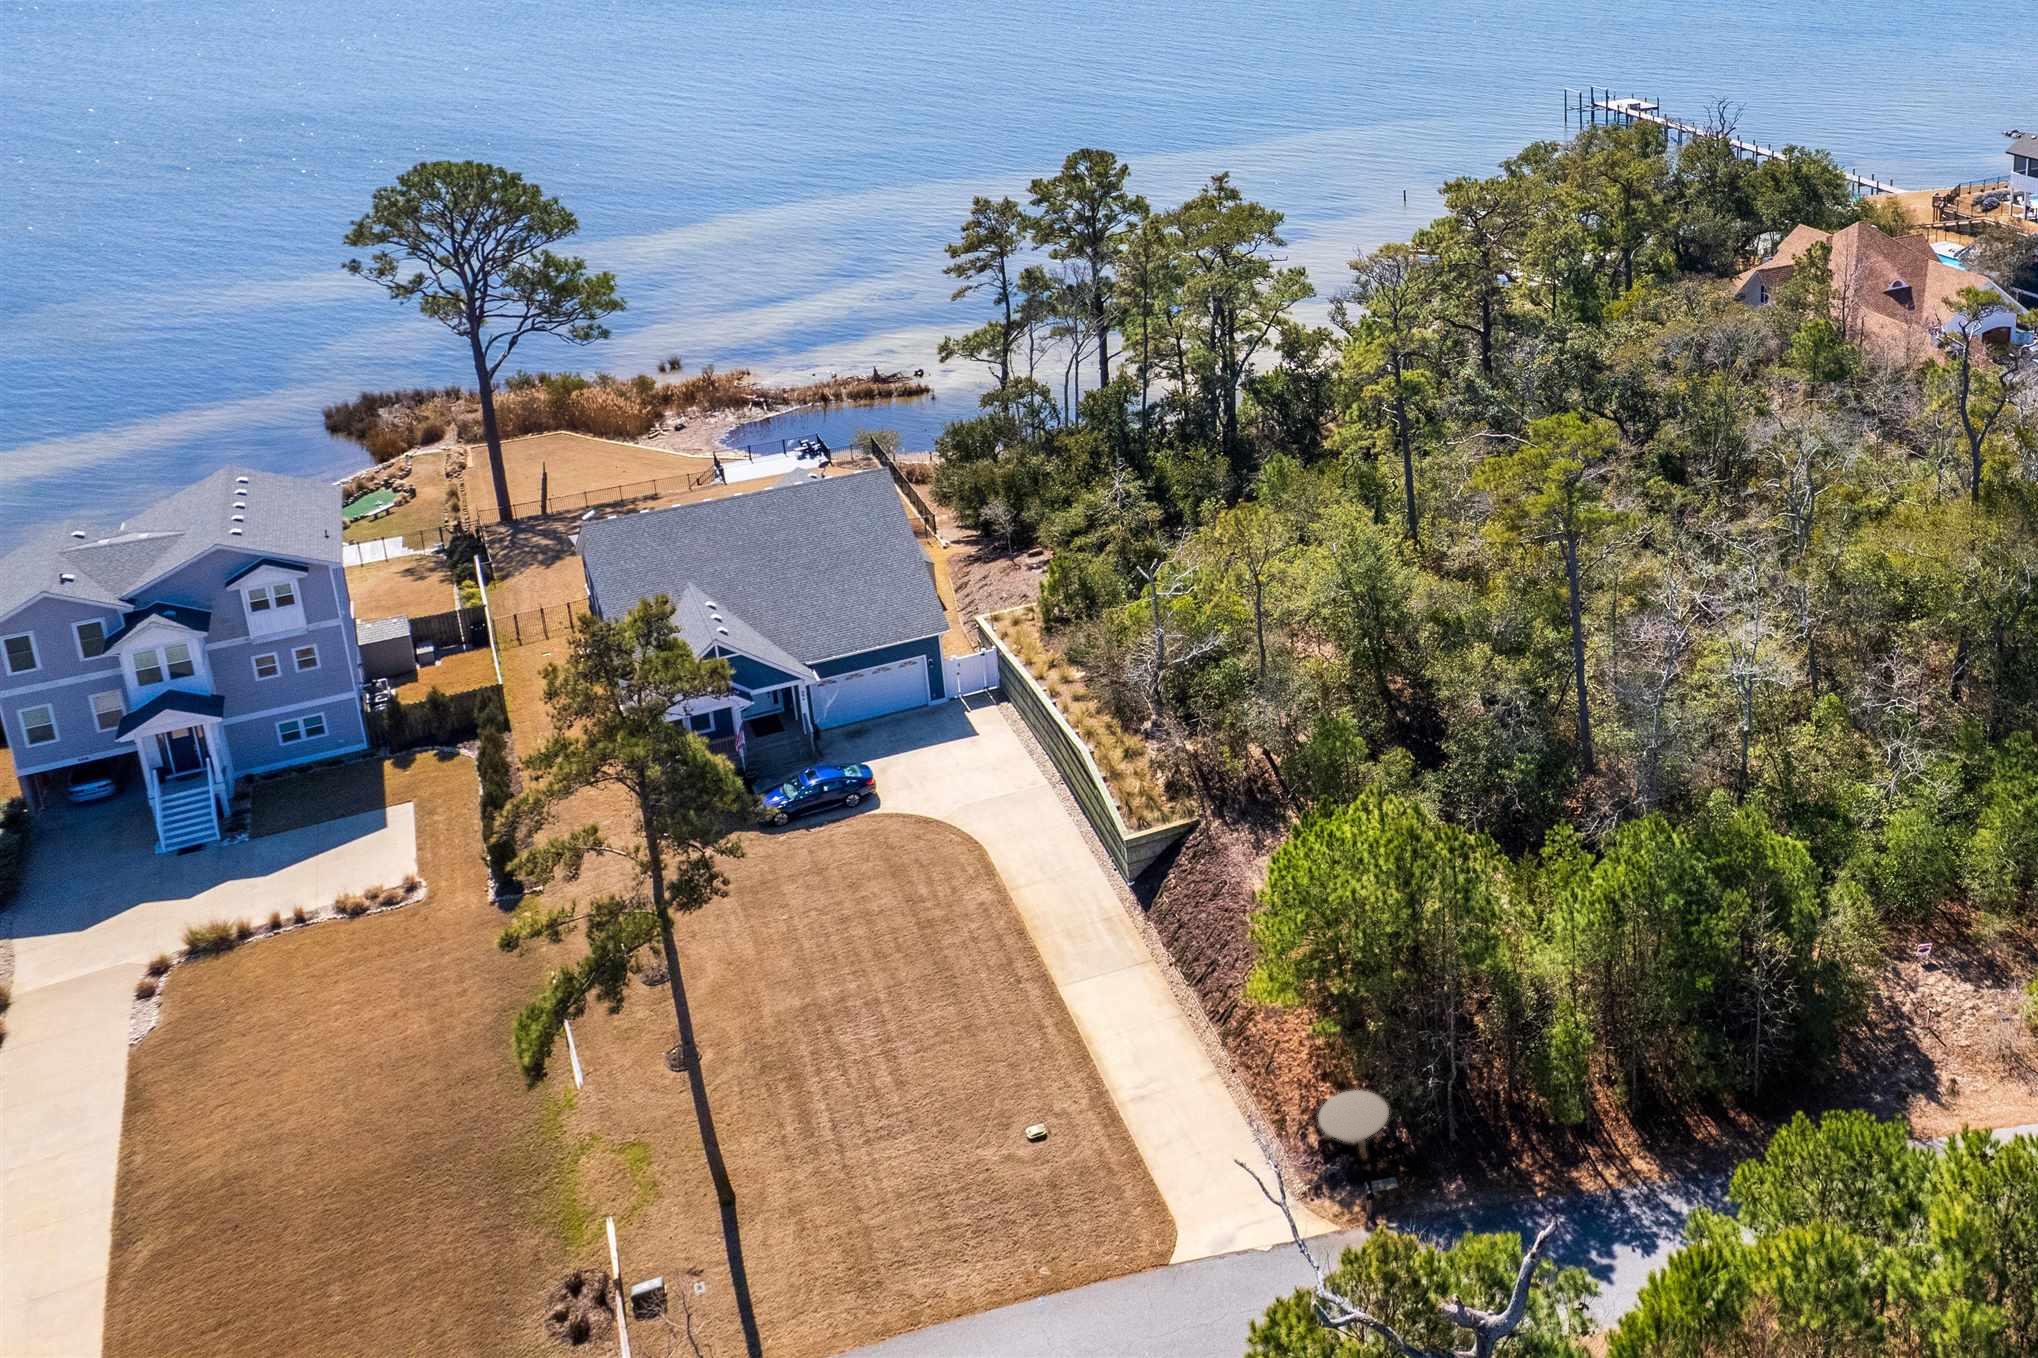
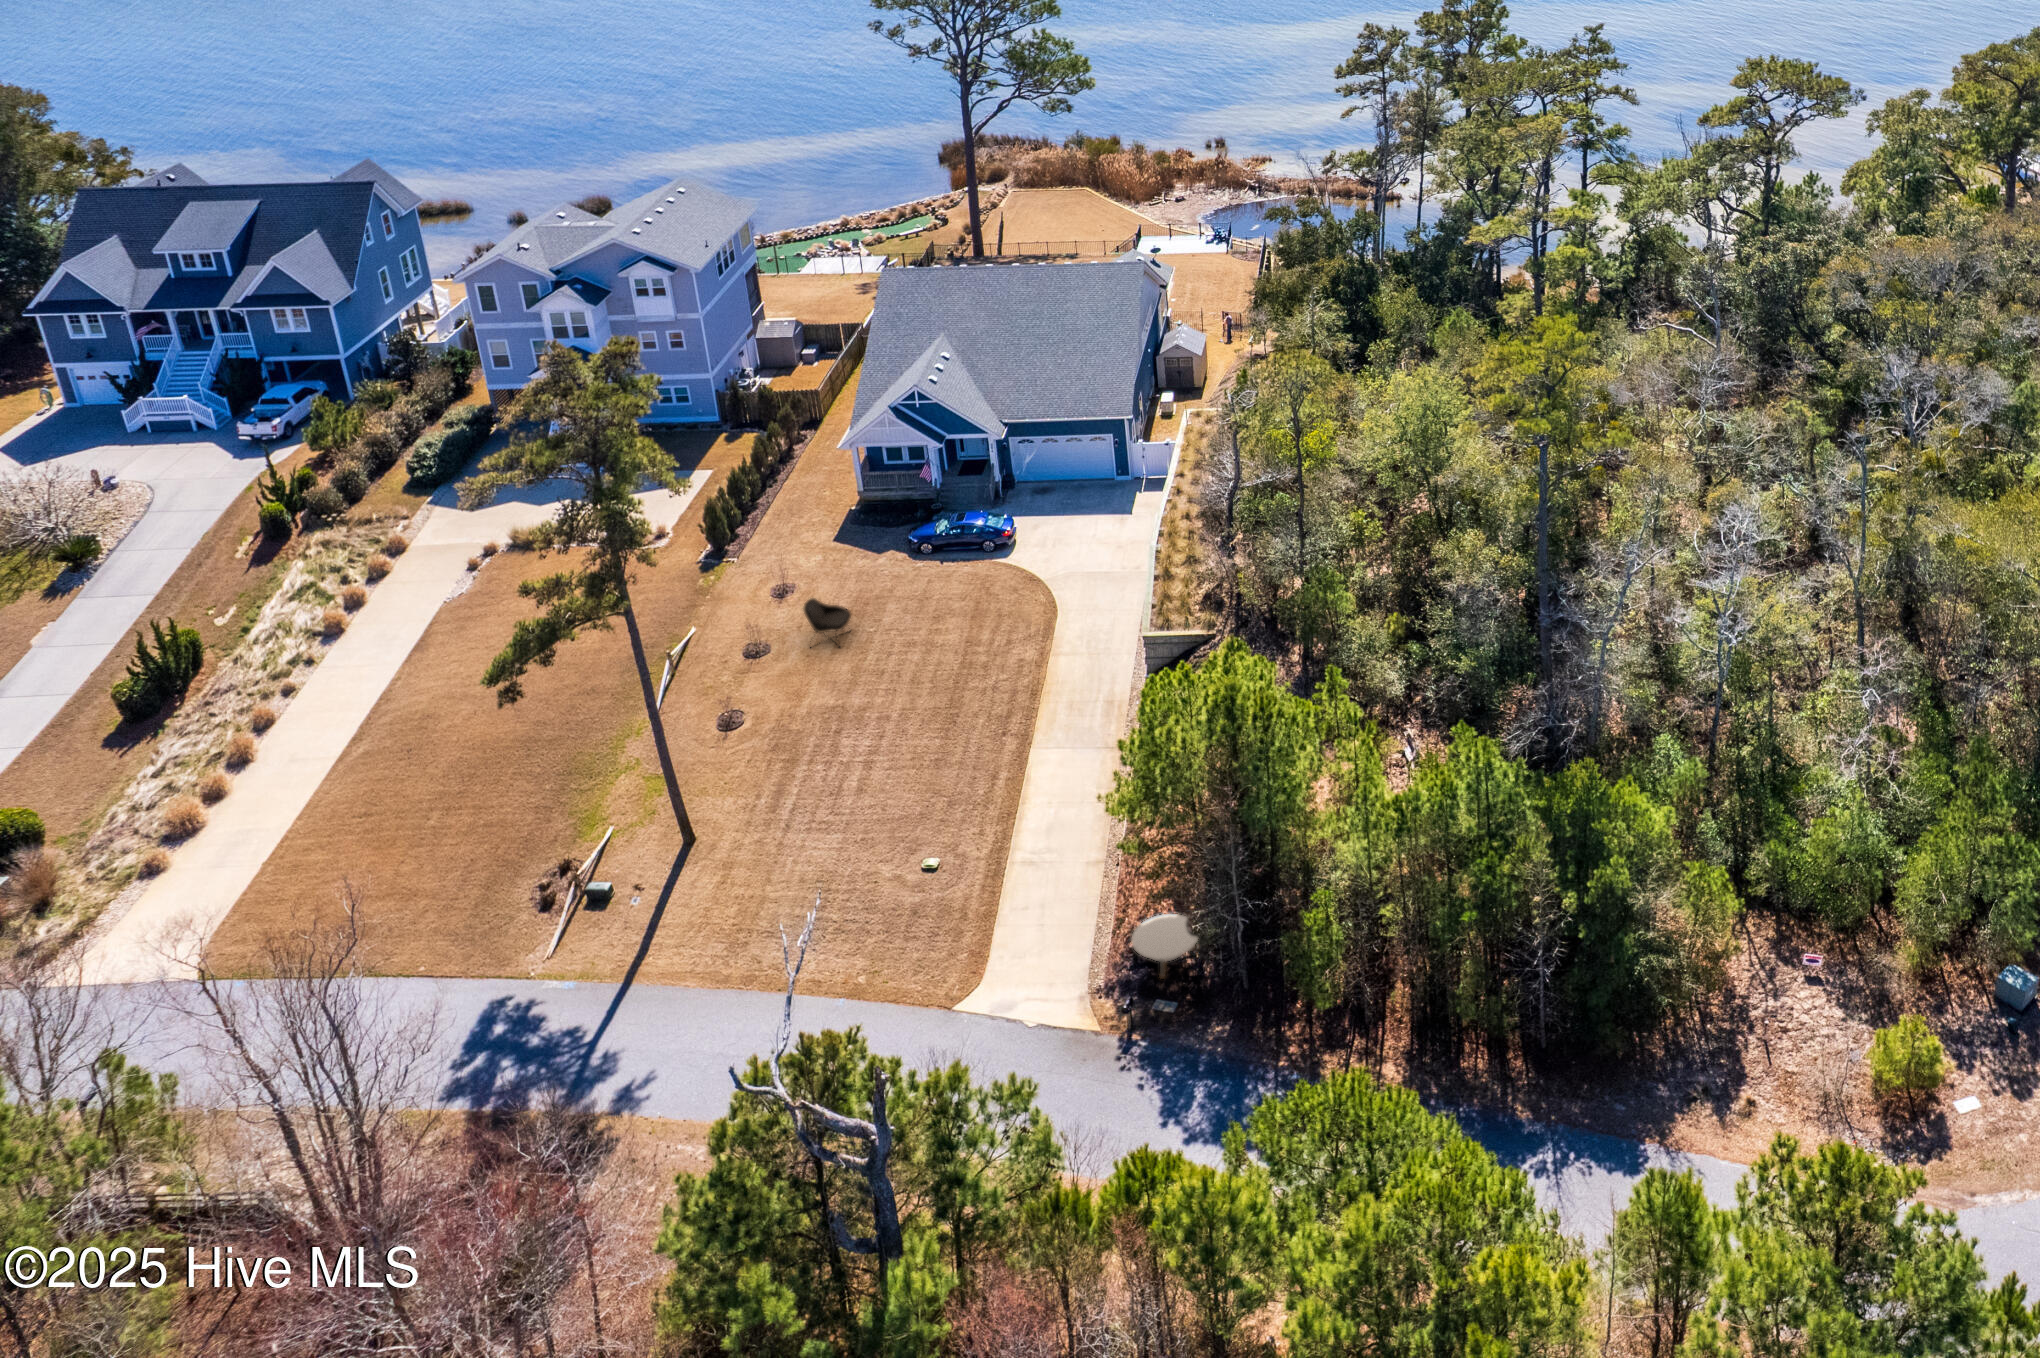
lounge chair: none [689,899,744,959] -> present [803,598,851,633]

